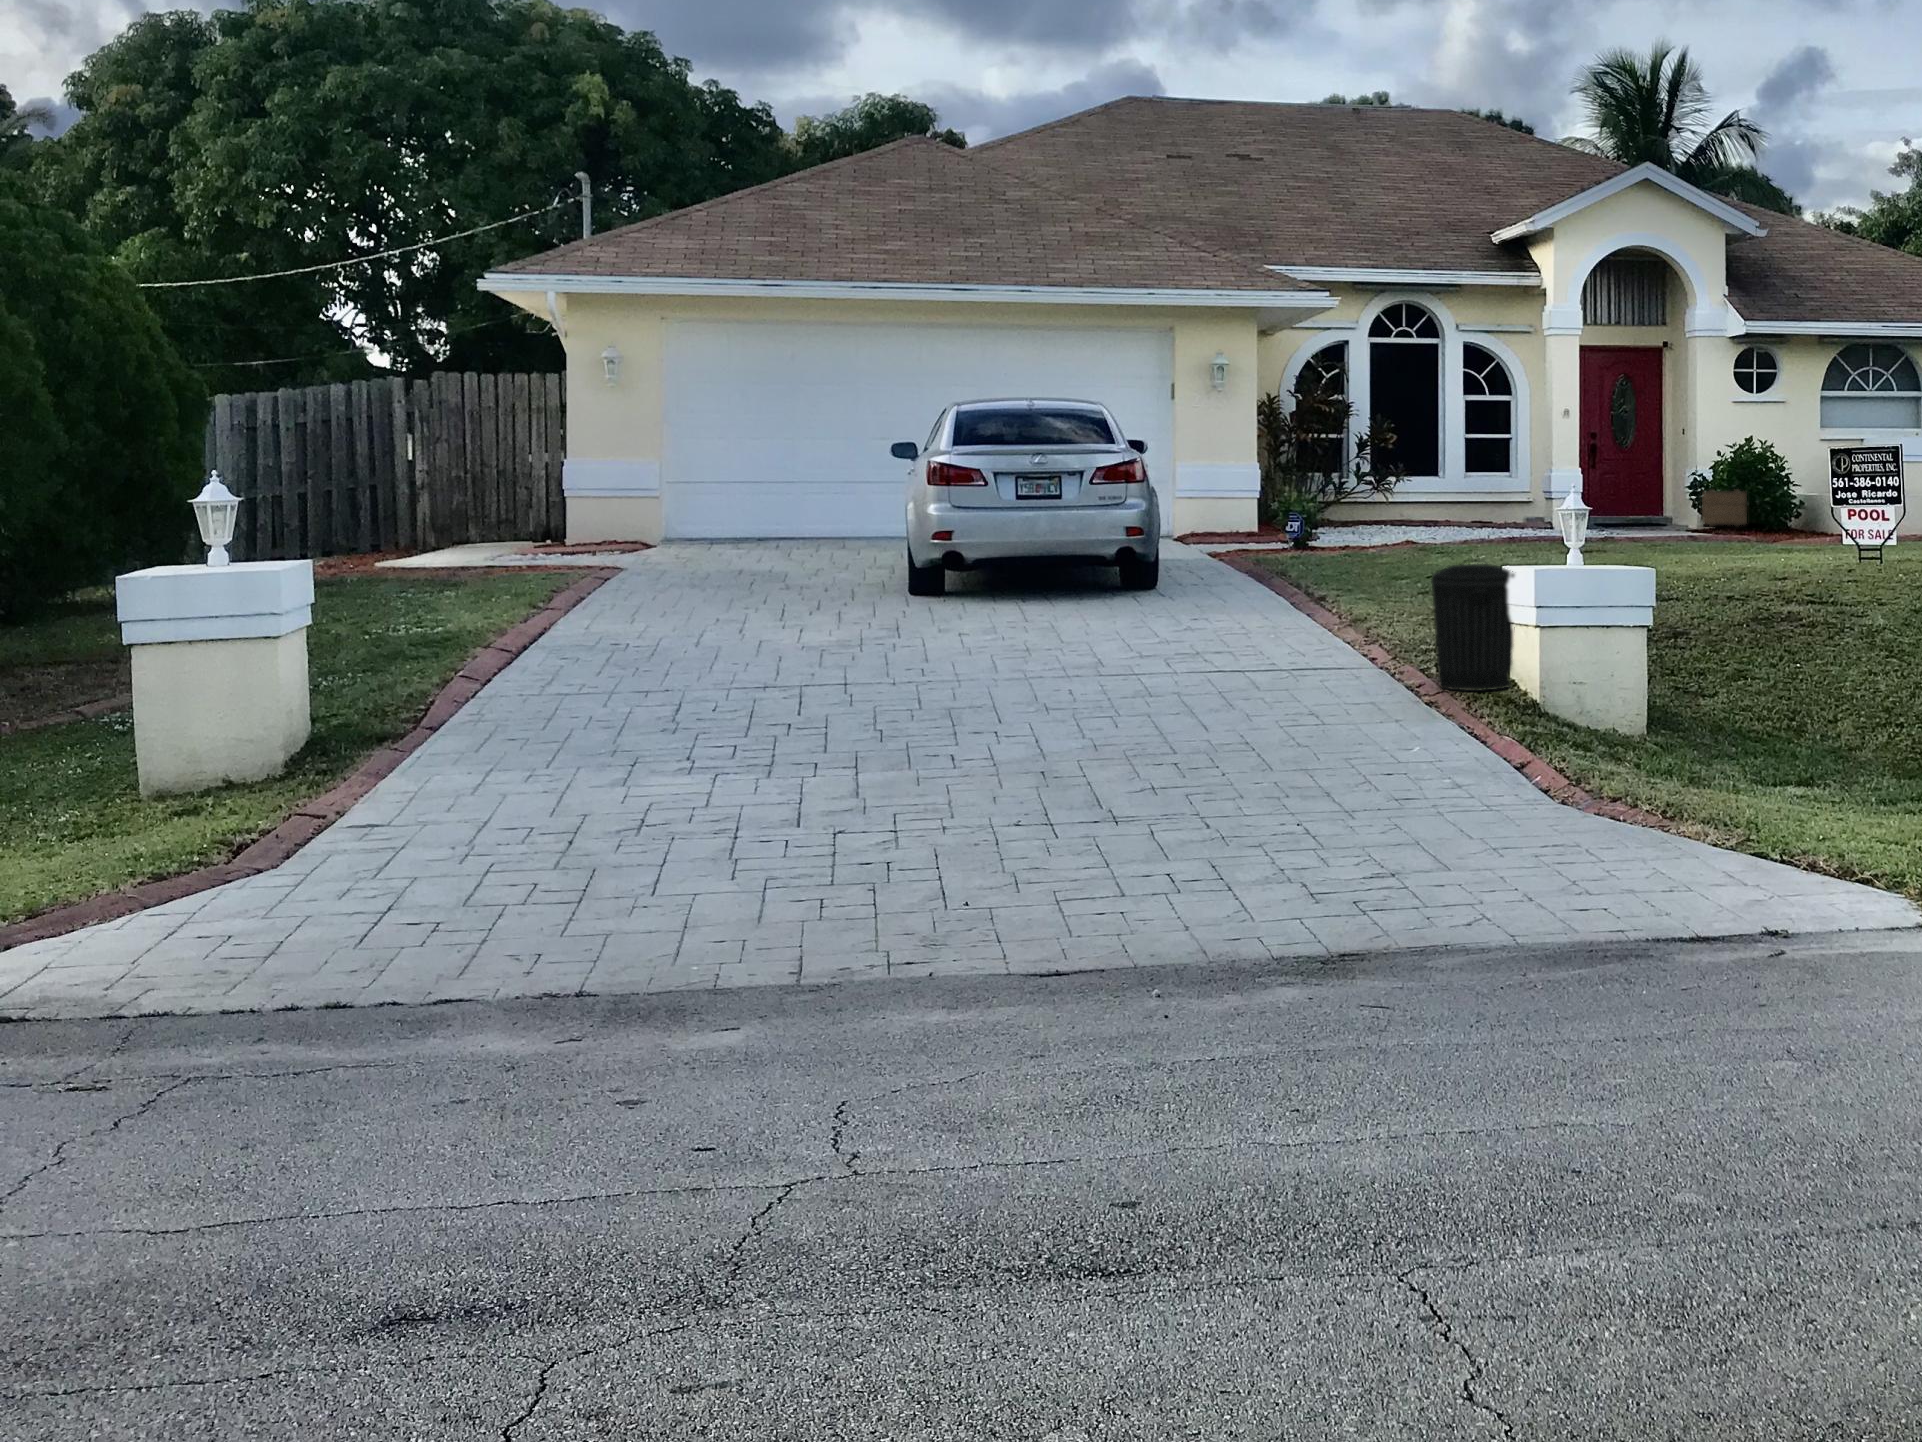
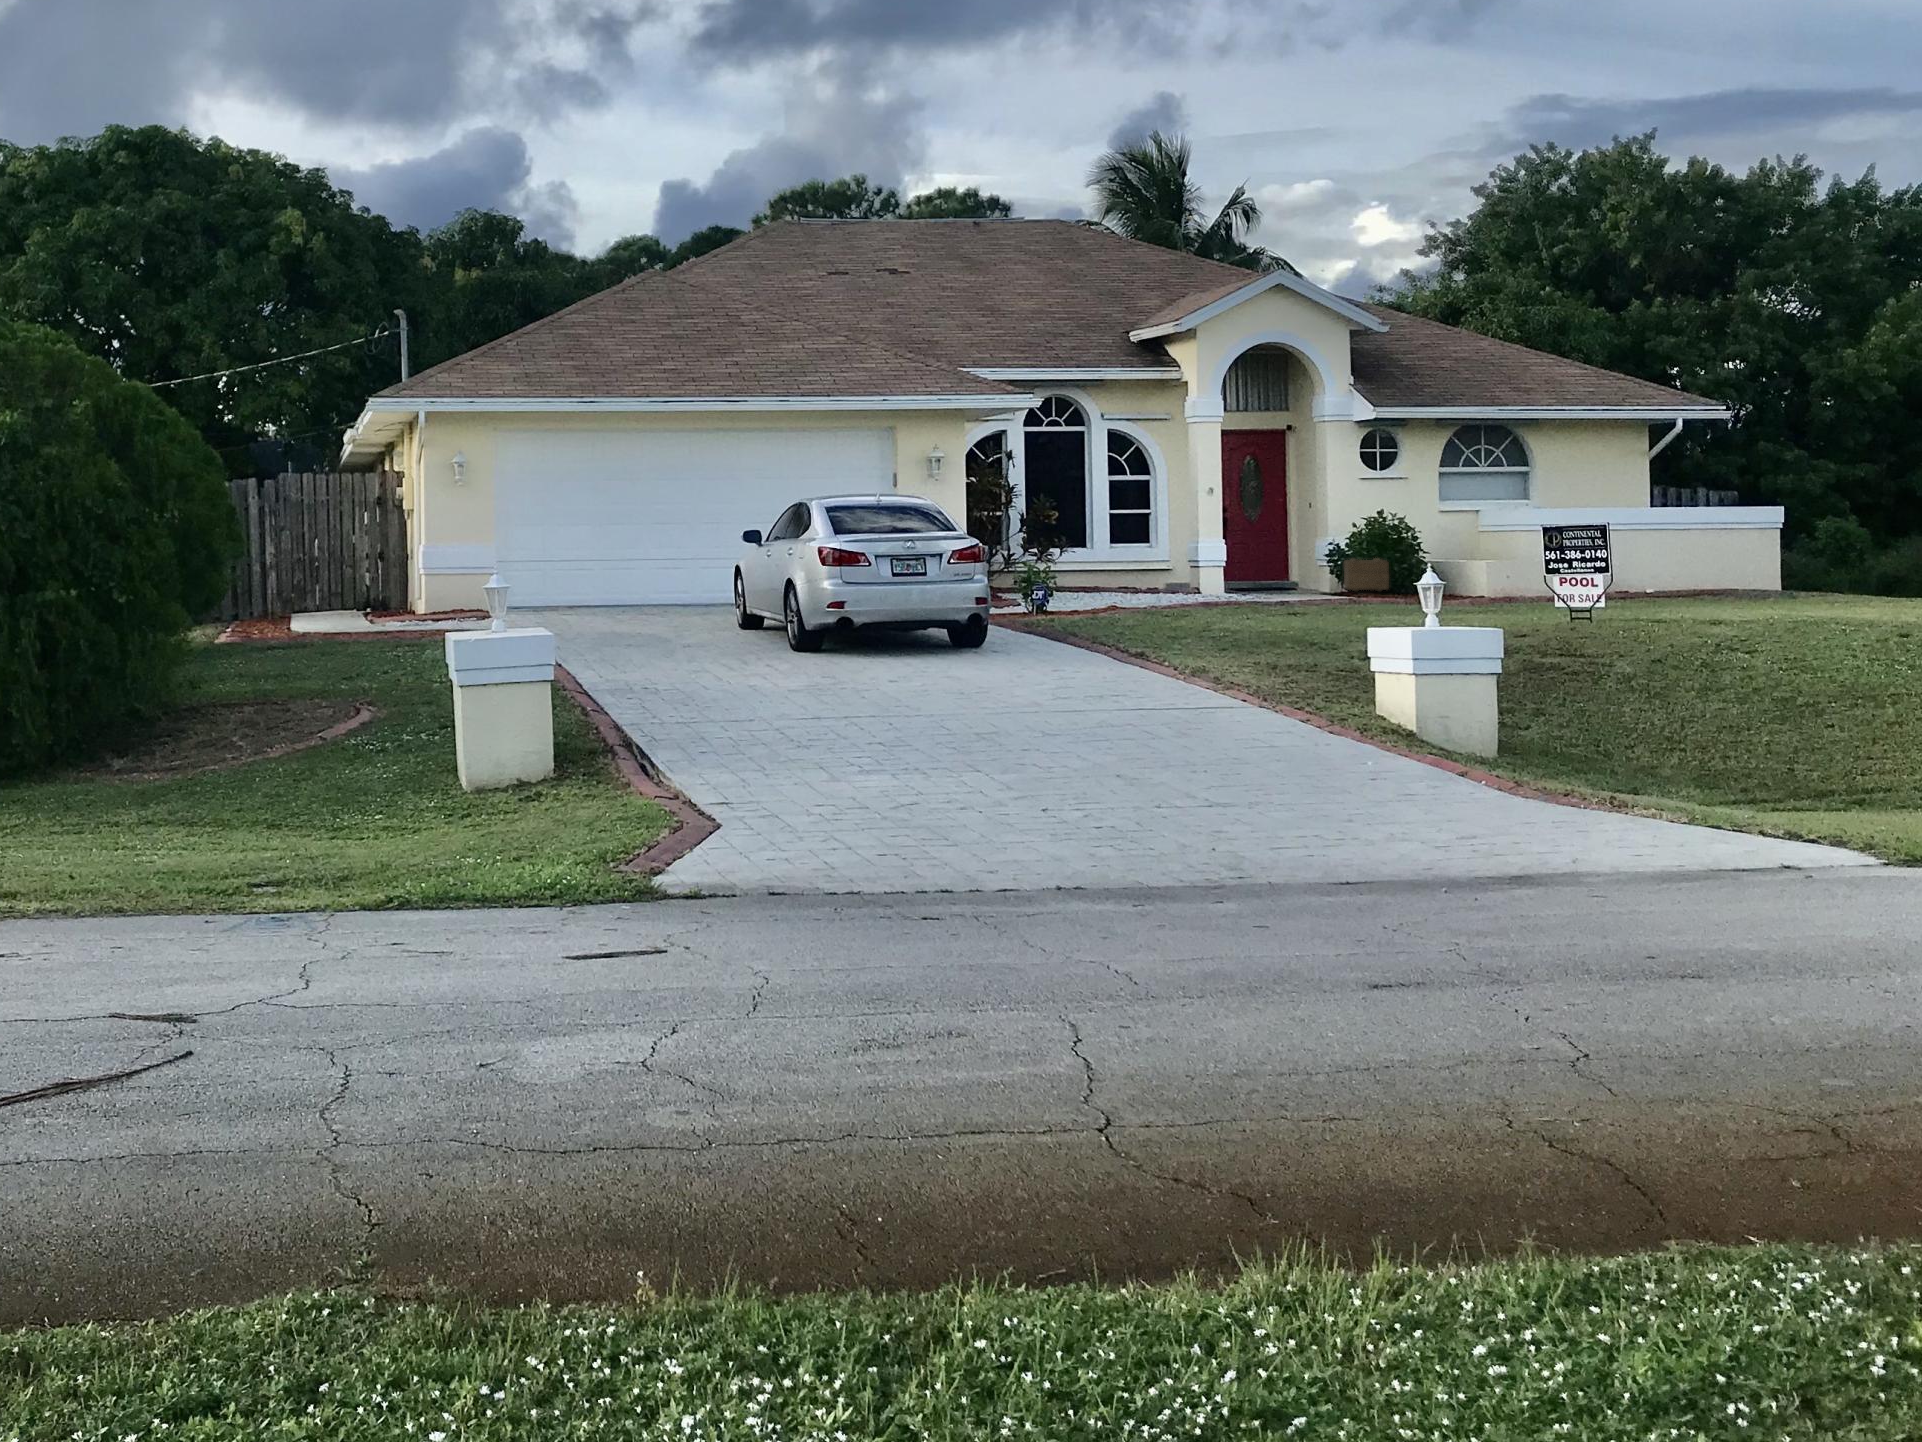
trash can: present [1431,560,1515,691] -> none [1320,623,1391,723]

